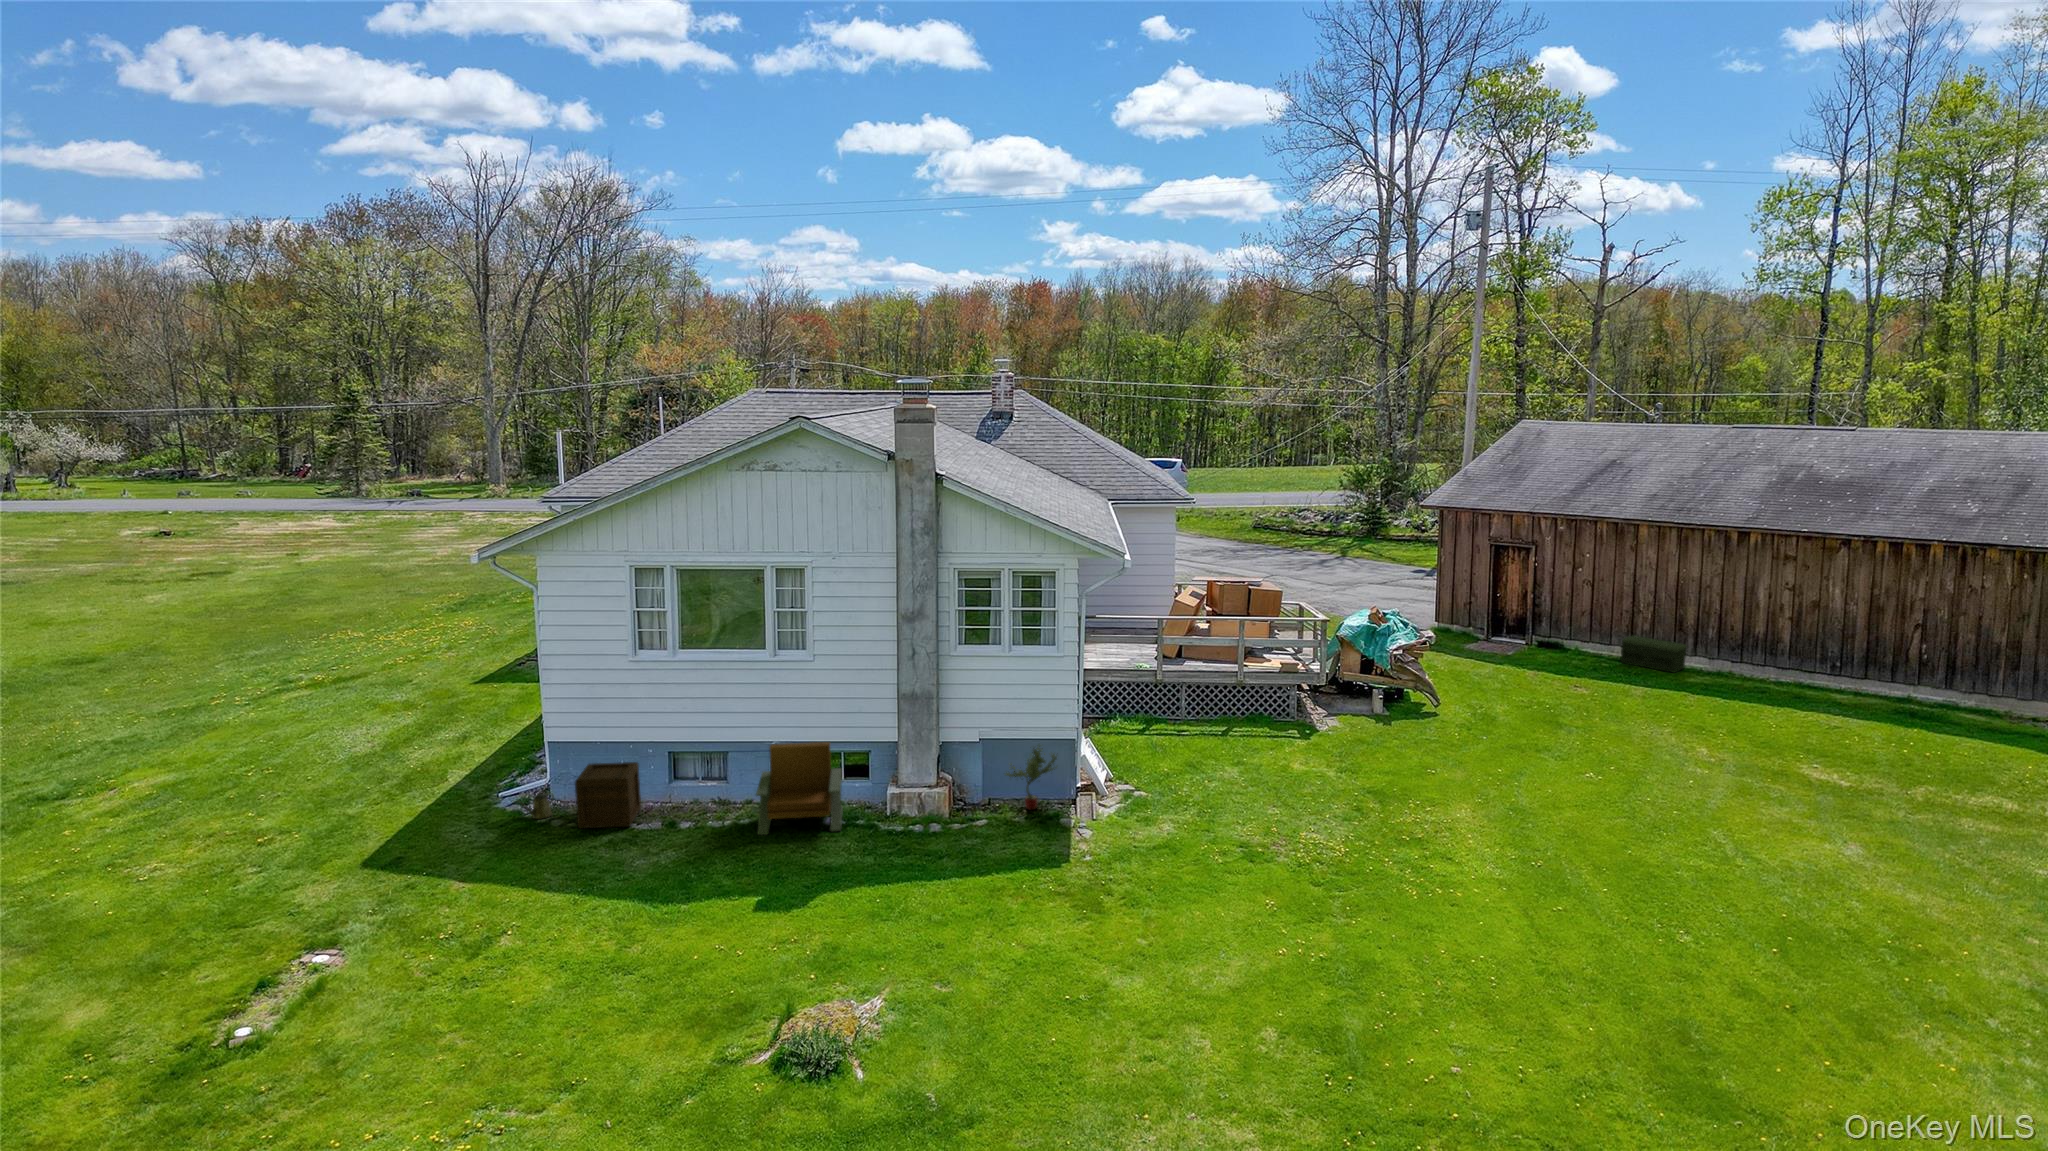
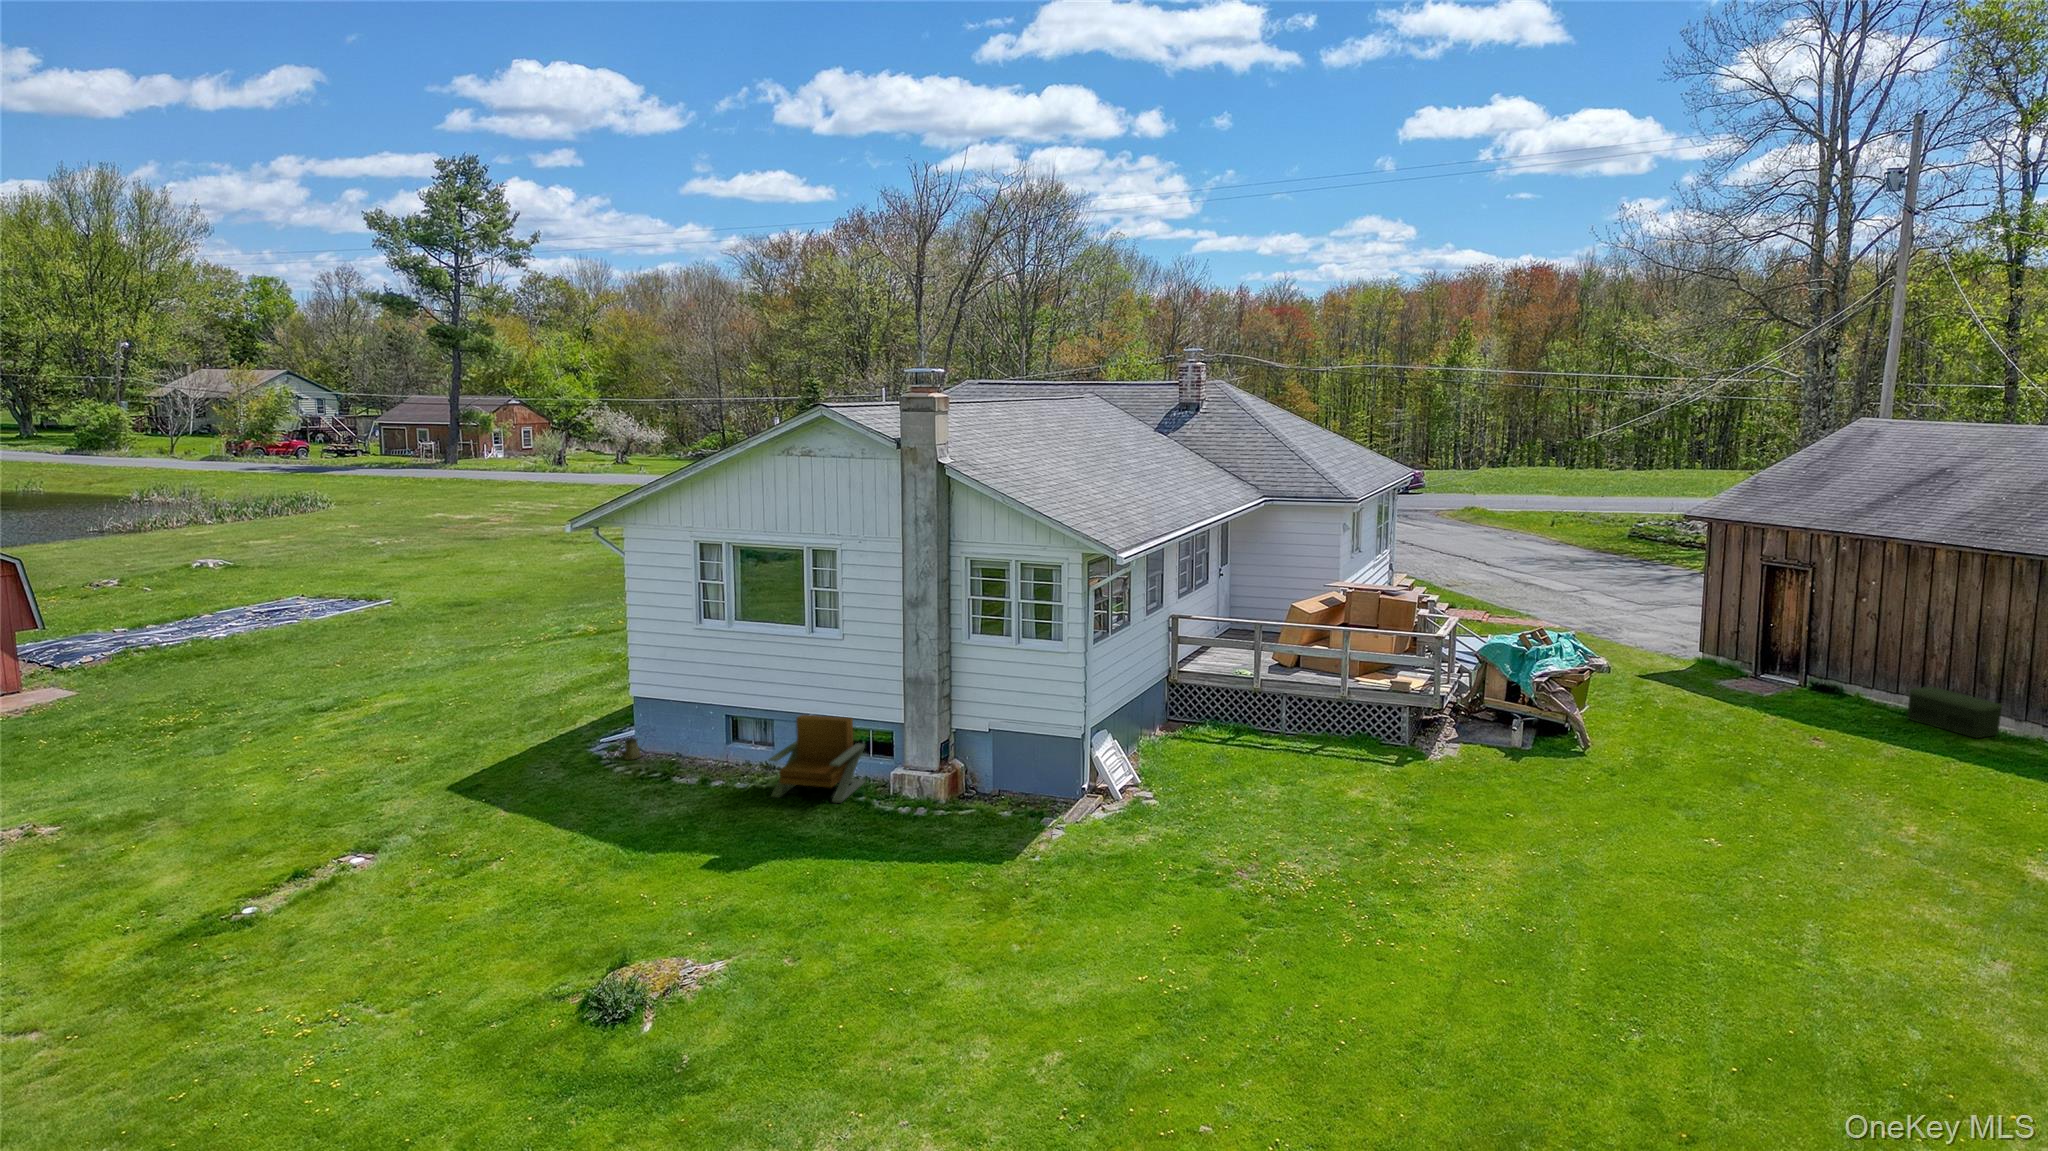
potted tree: present [1006,746,1057,810] -> none [1004,740,1055,807]
wooden crate: present [575,762,641,829] -> none [641,716,709,776]

